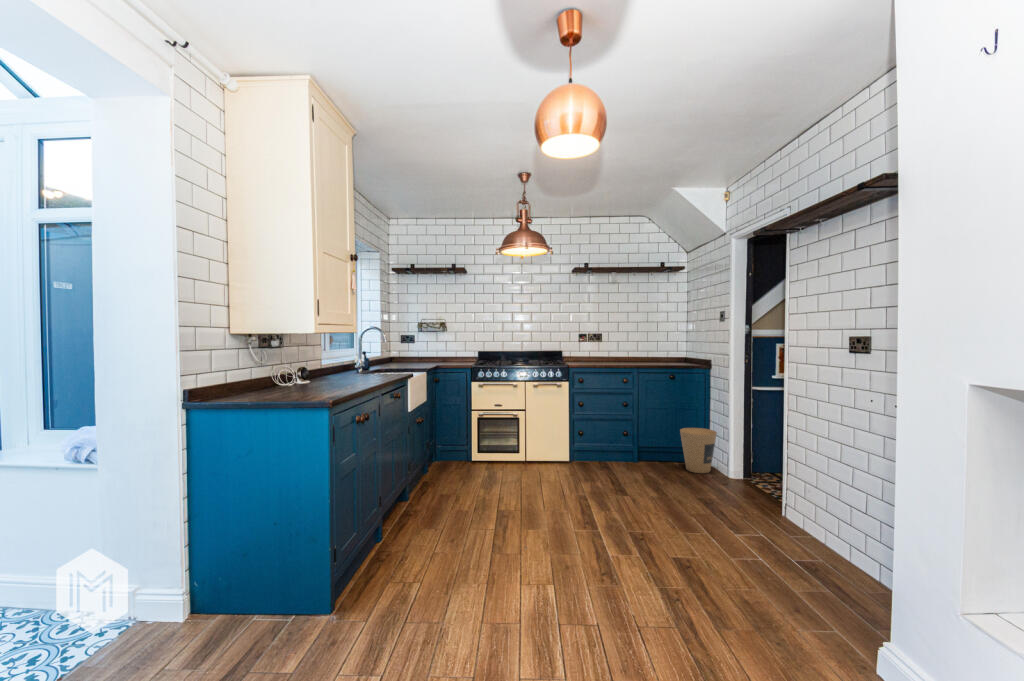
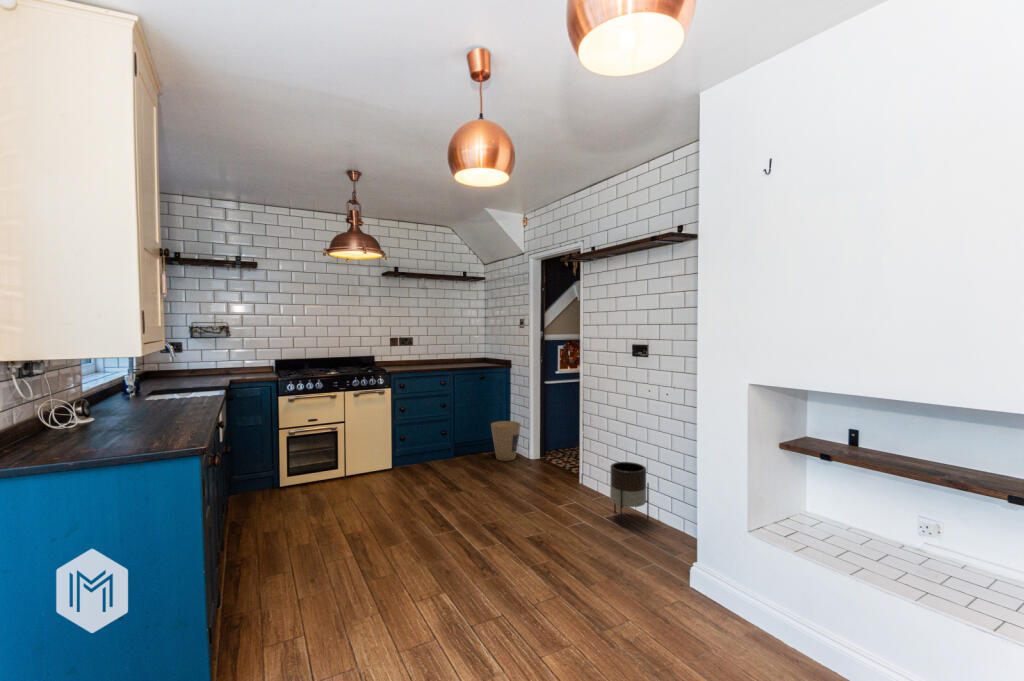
planter: none [802,490,866,577] -> present [610,462,649,526]

